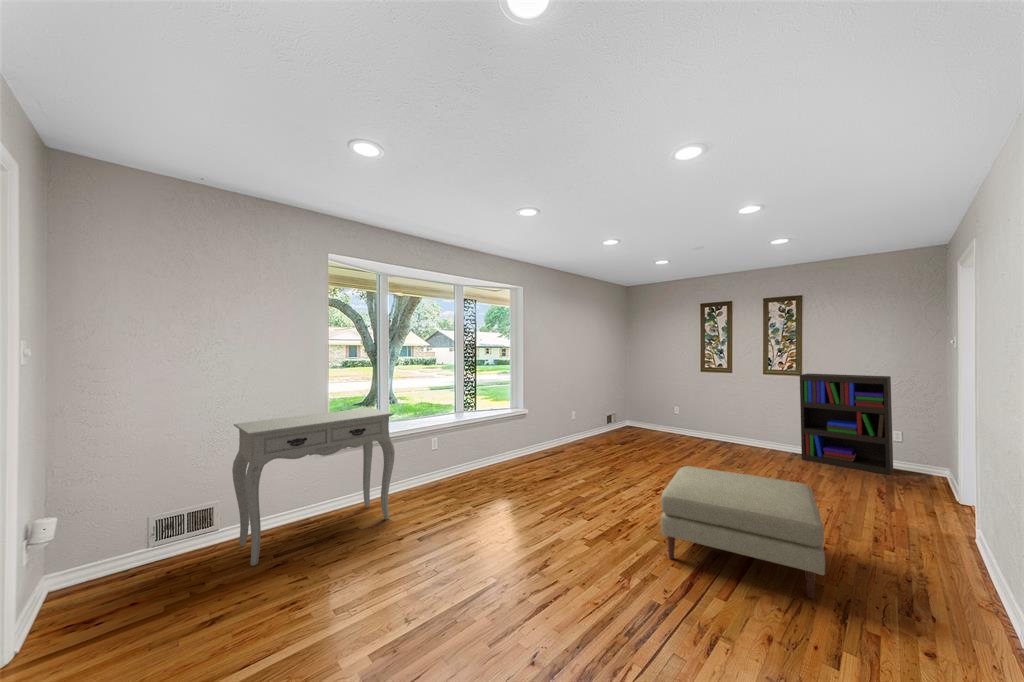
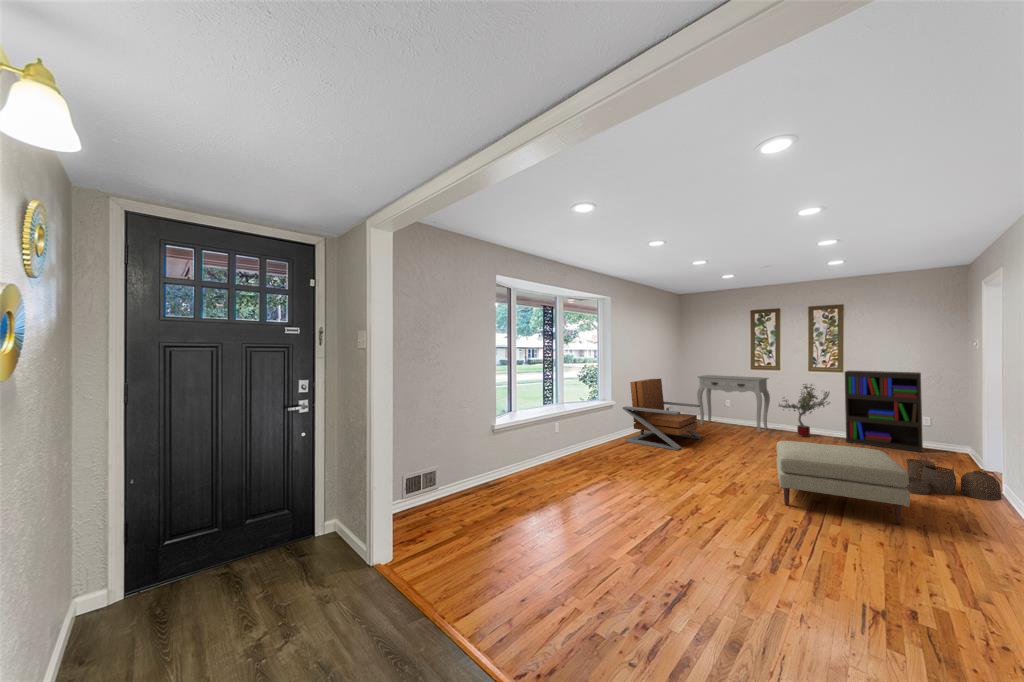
lounge chair: none [537,382,633,469] -> present [623,379,701,450]
potted tree: none [726,388,785,452] -> present [779,384,830,437]
console table: present [232,408,395,566] -> present [697,375,770,432]
woven basket: none [839,488,975,555] -> present [906,457,1002,500]

